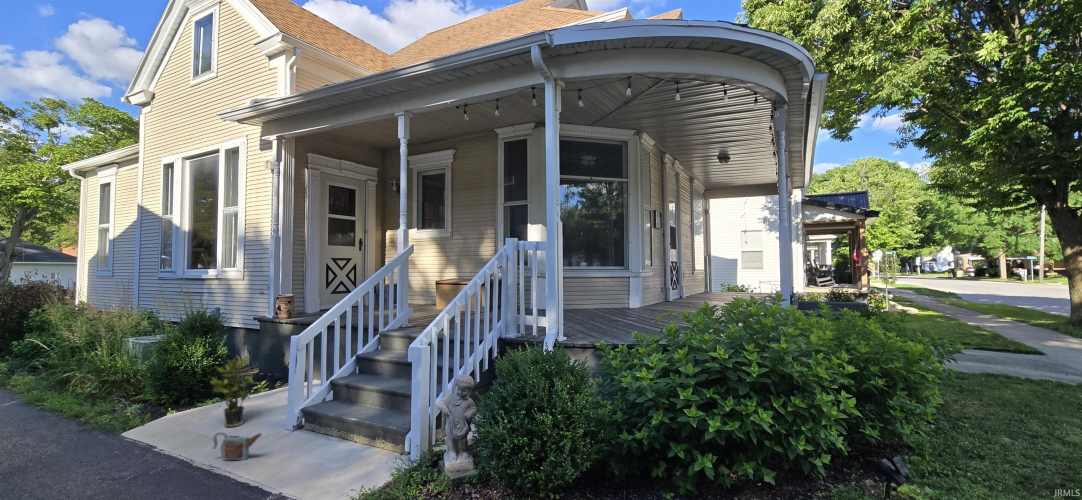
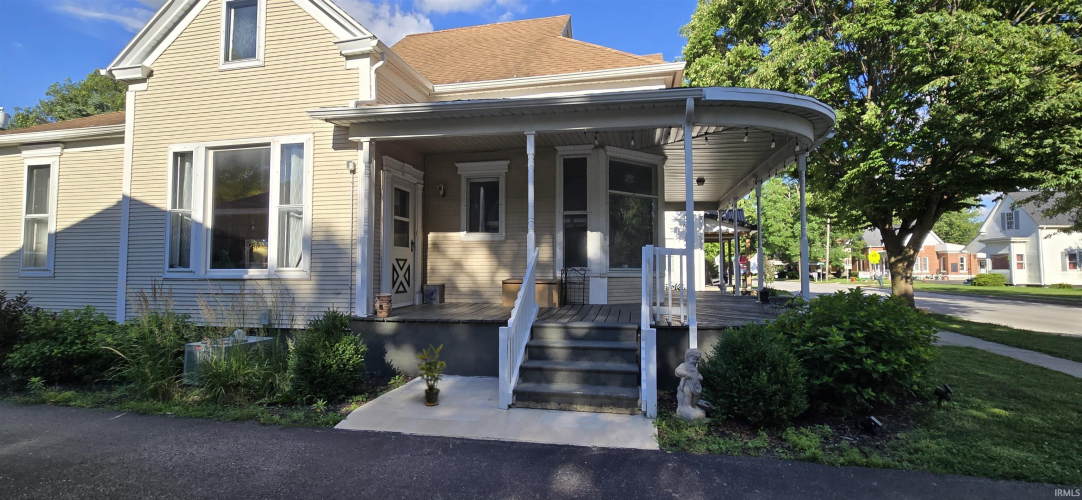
watering can: present [213,432,261,460] -> none [475,401,513,424]

